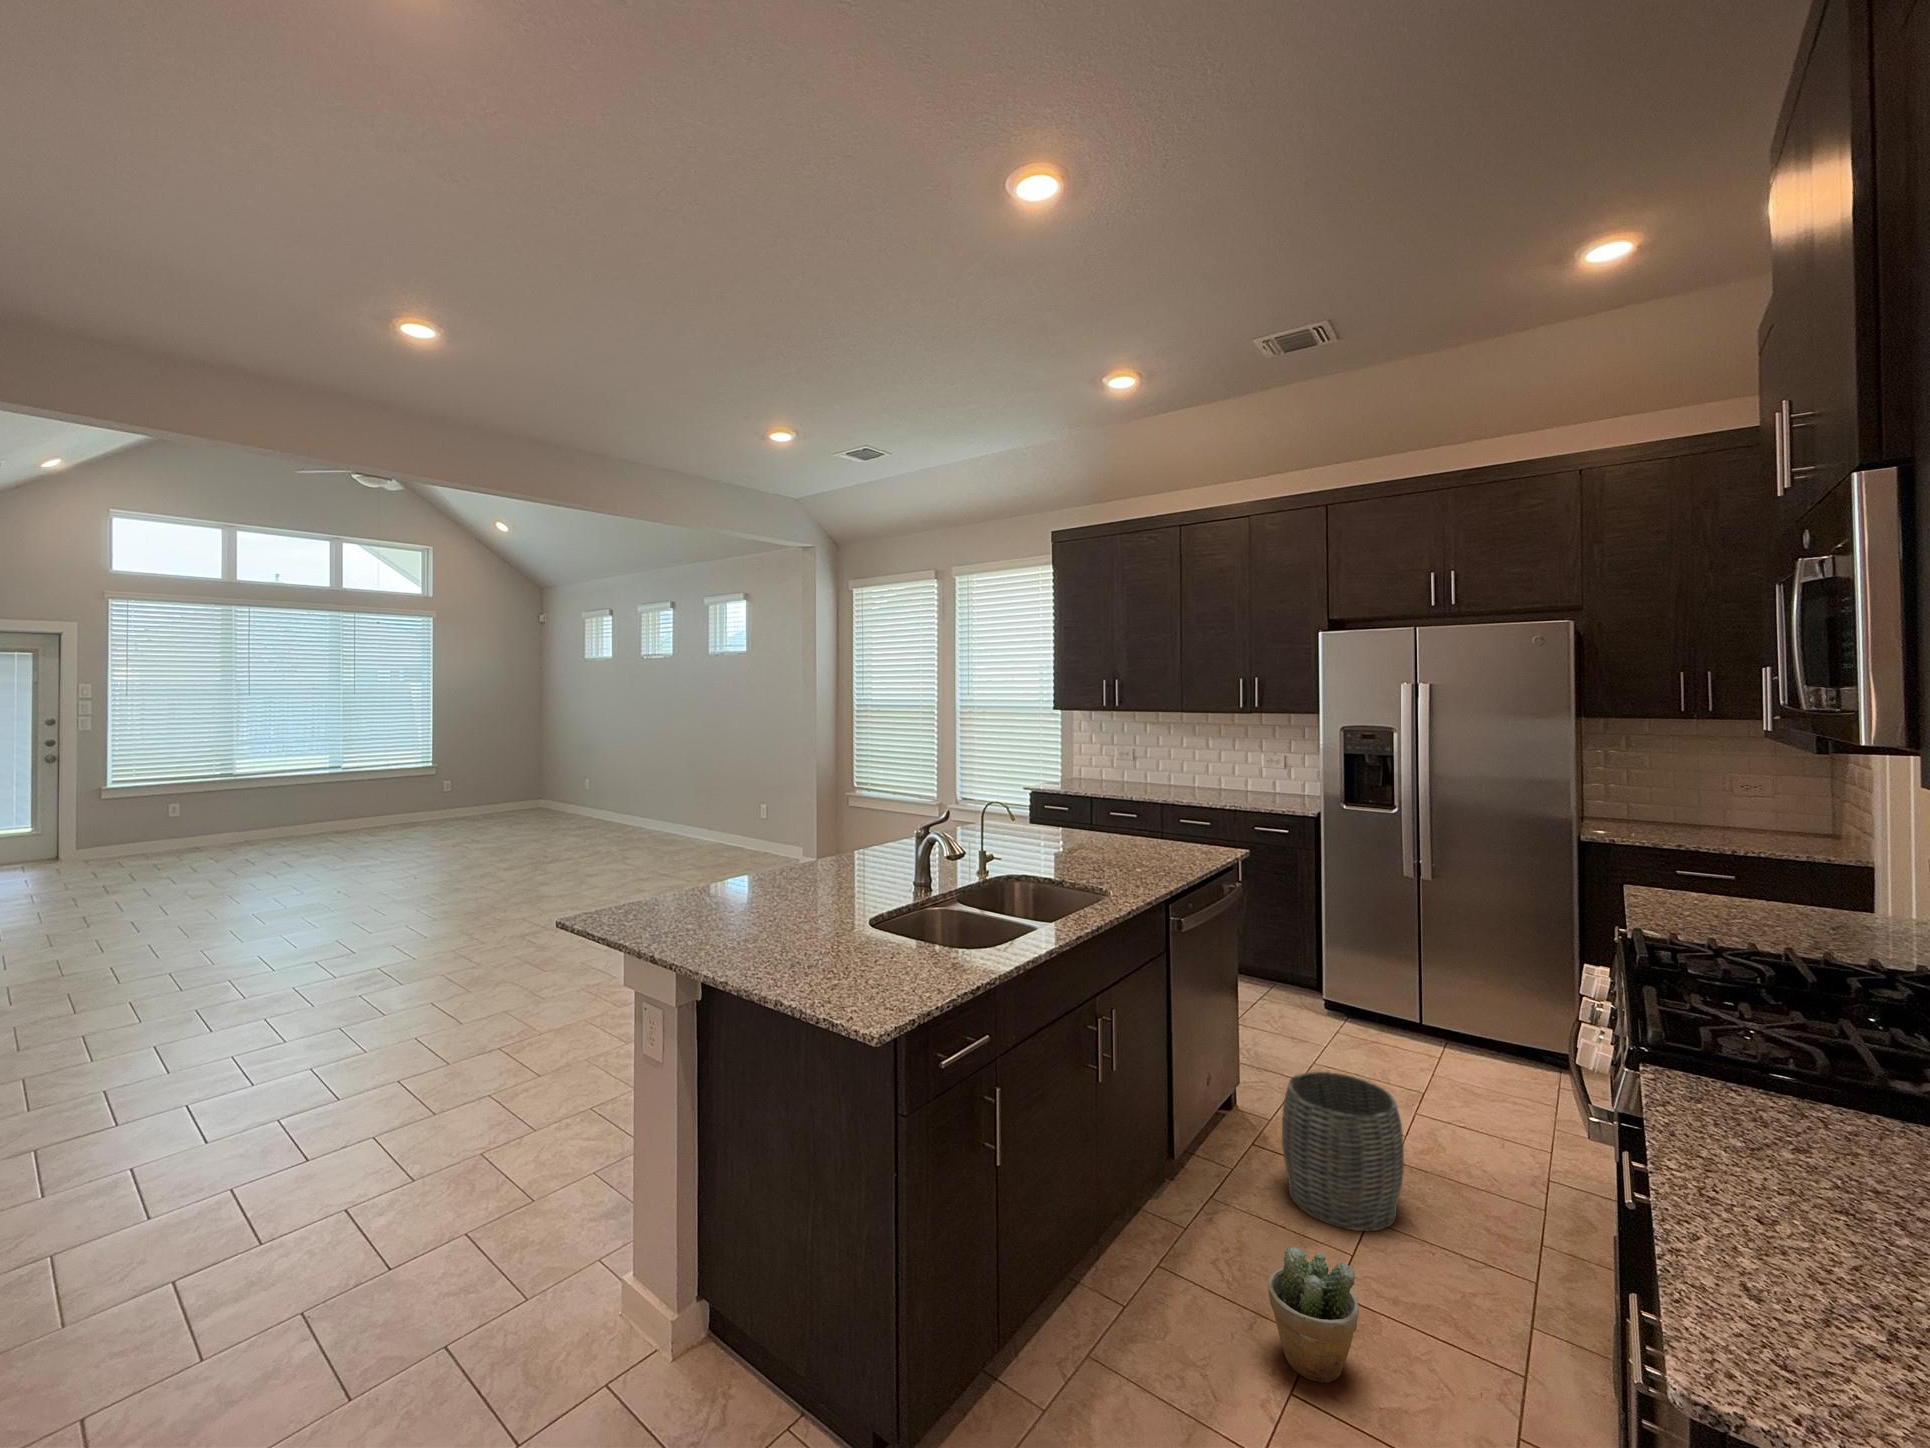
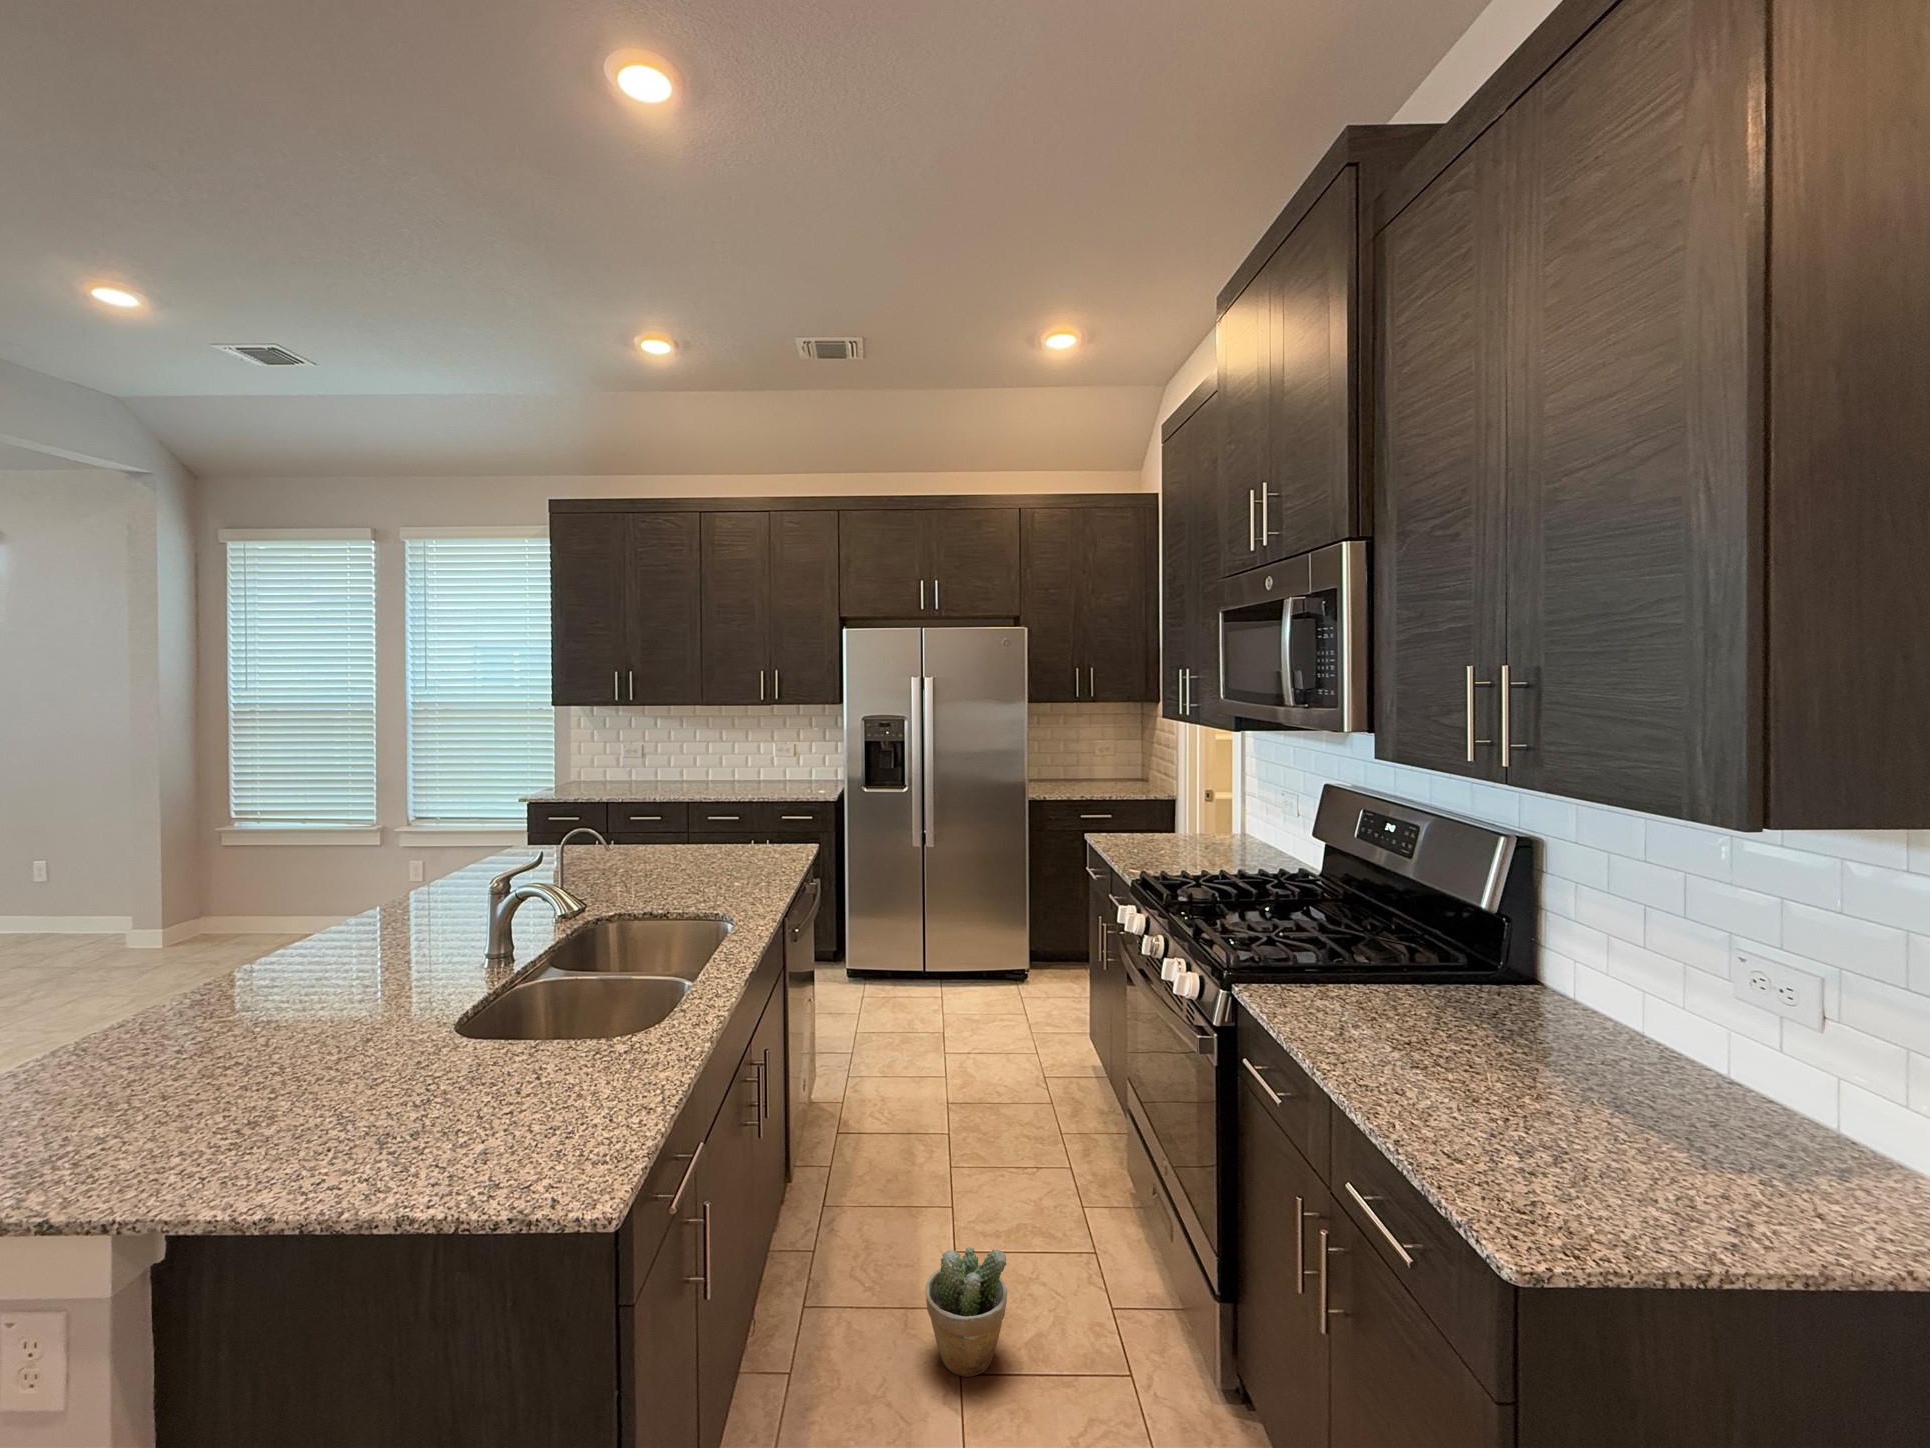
woven basket: present [1282,1072,1404,1231] -> none [878,1054,982,1205]

